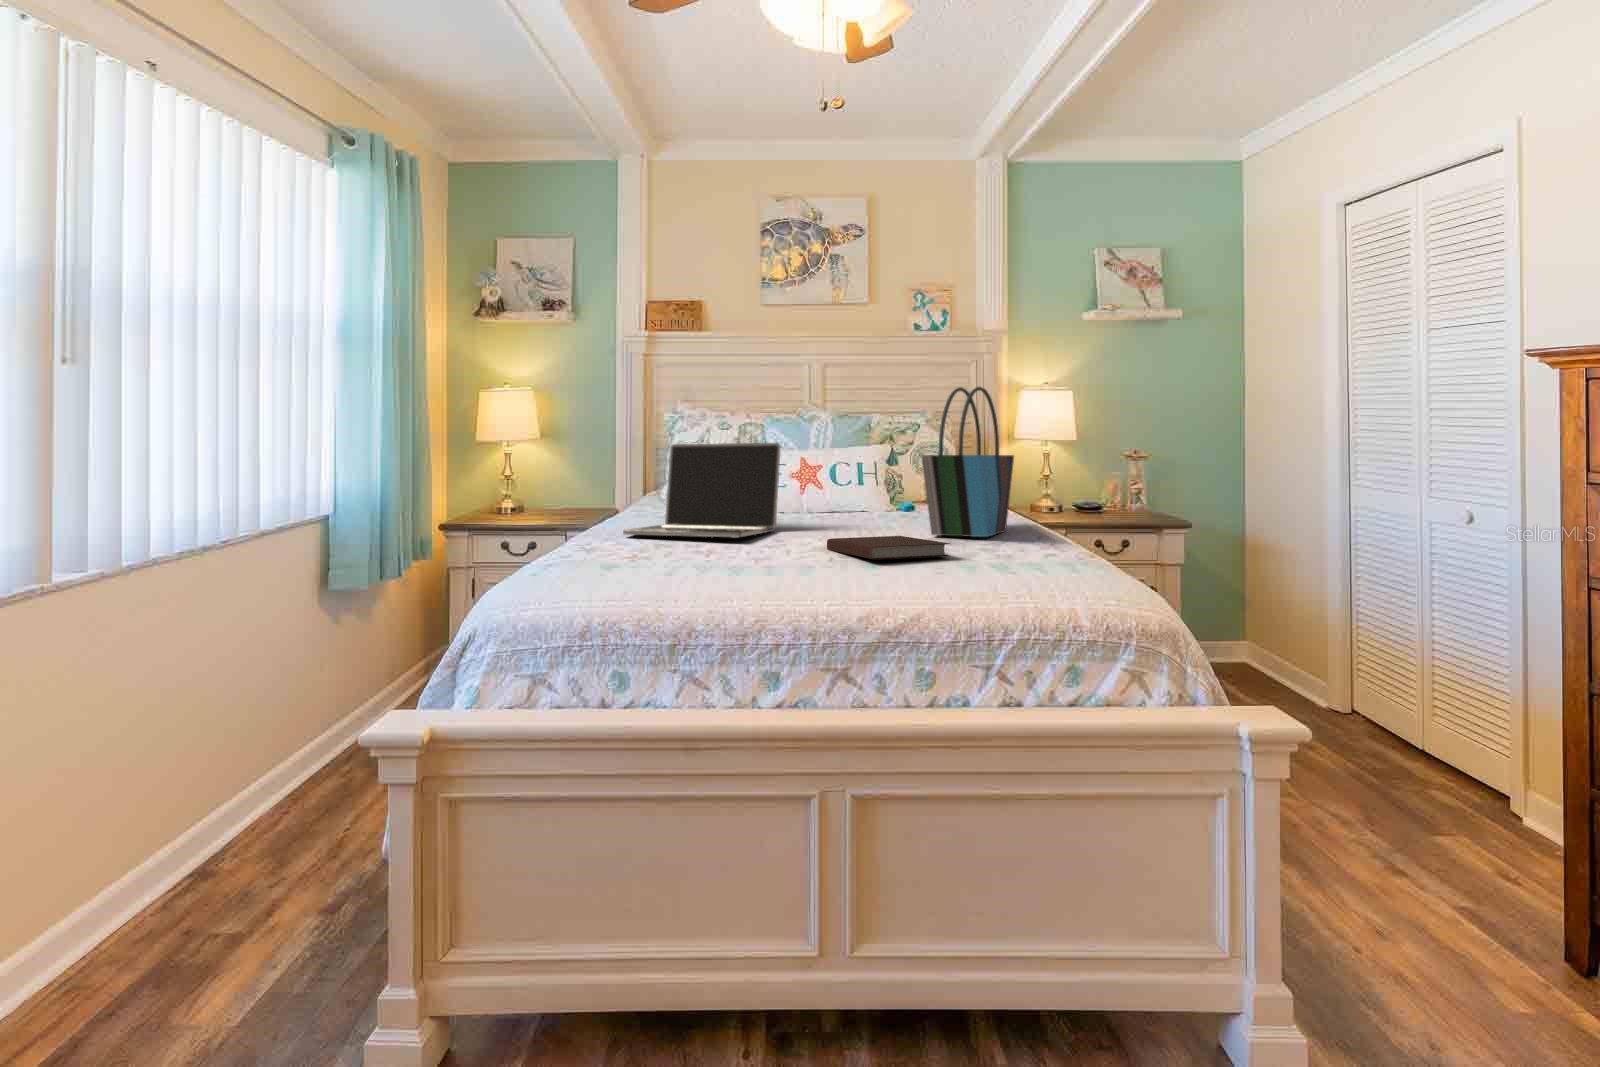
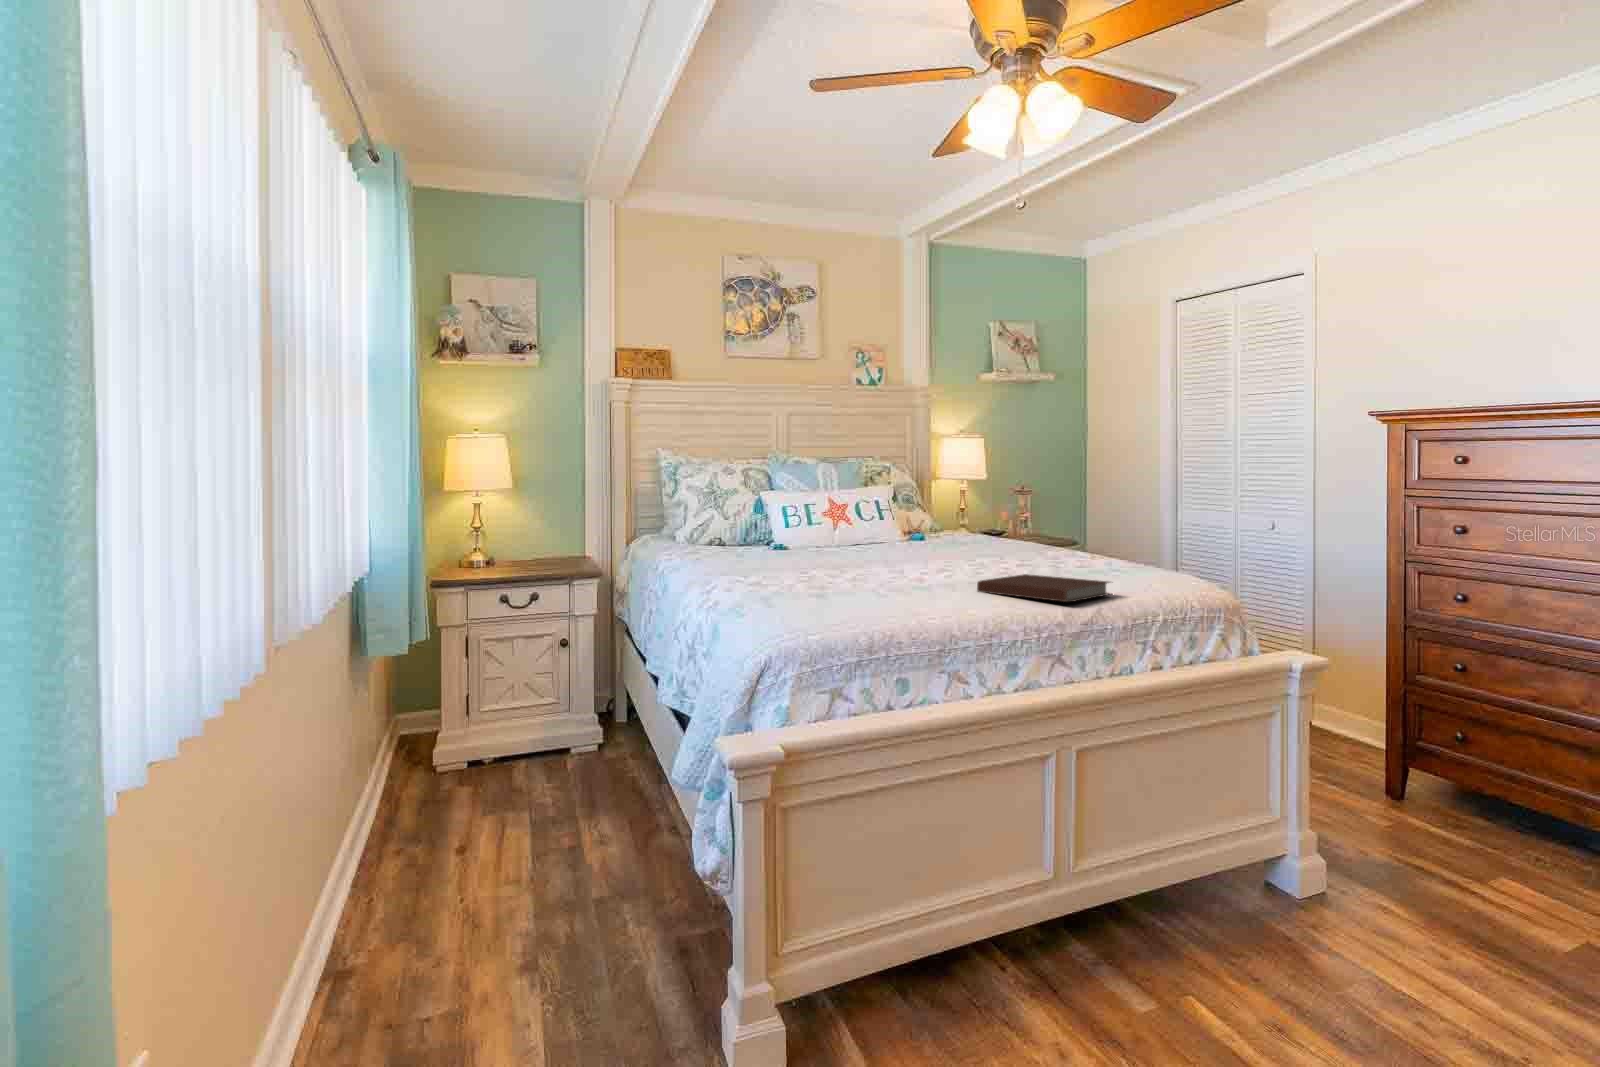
tote bag: present [921,387,1014,537] -> none [1017,433,1092,571]
laptop: present [623,443,781,538] -> none [747,486,883,584]

